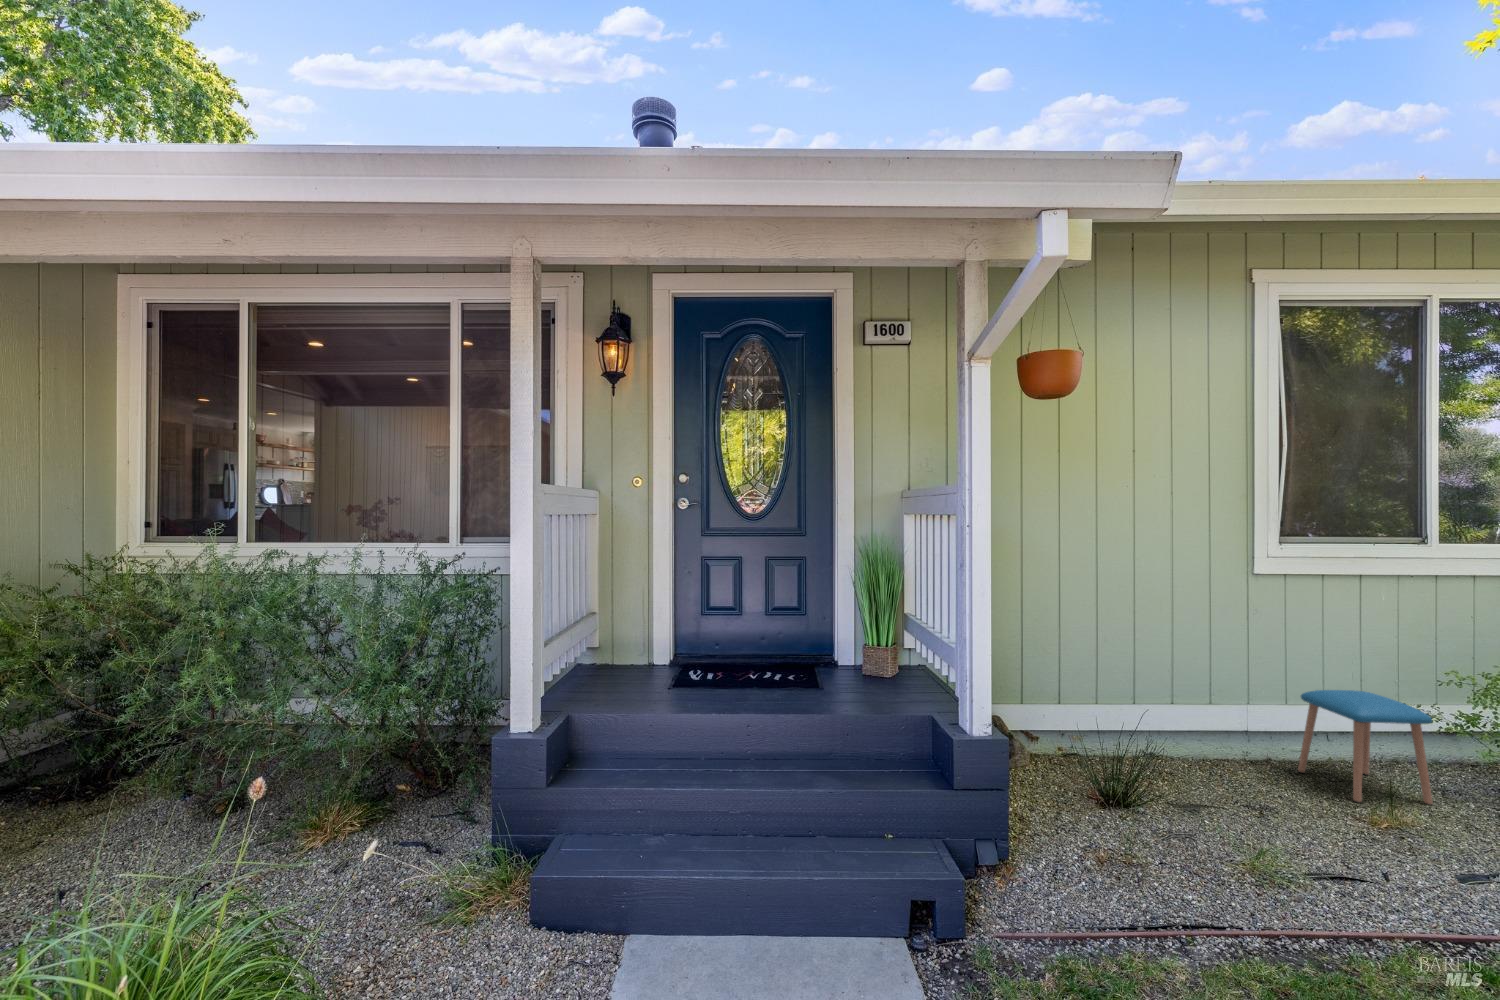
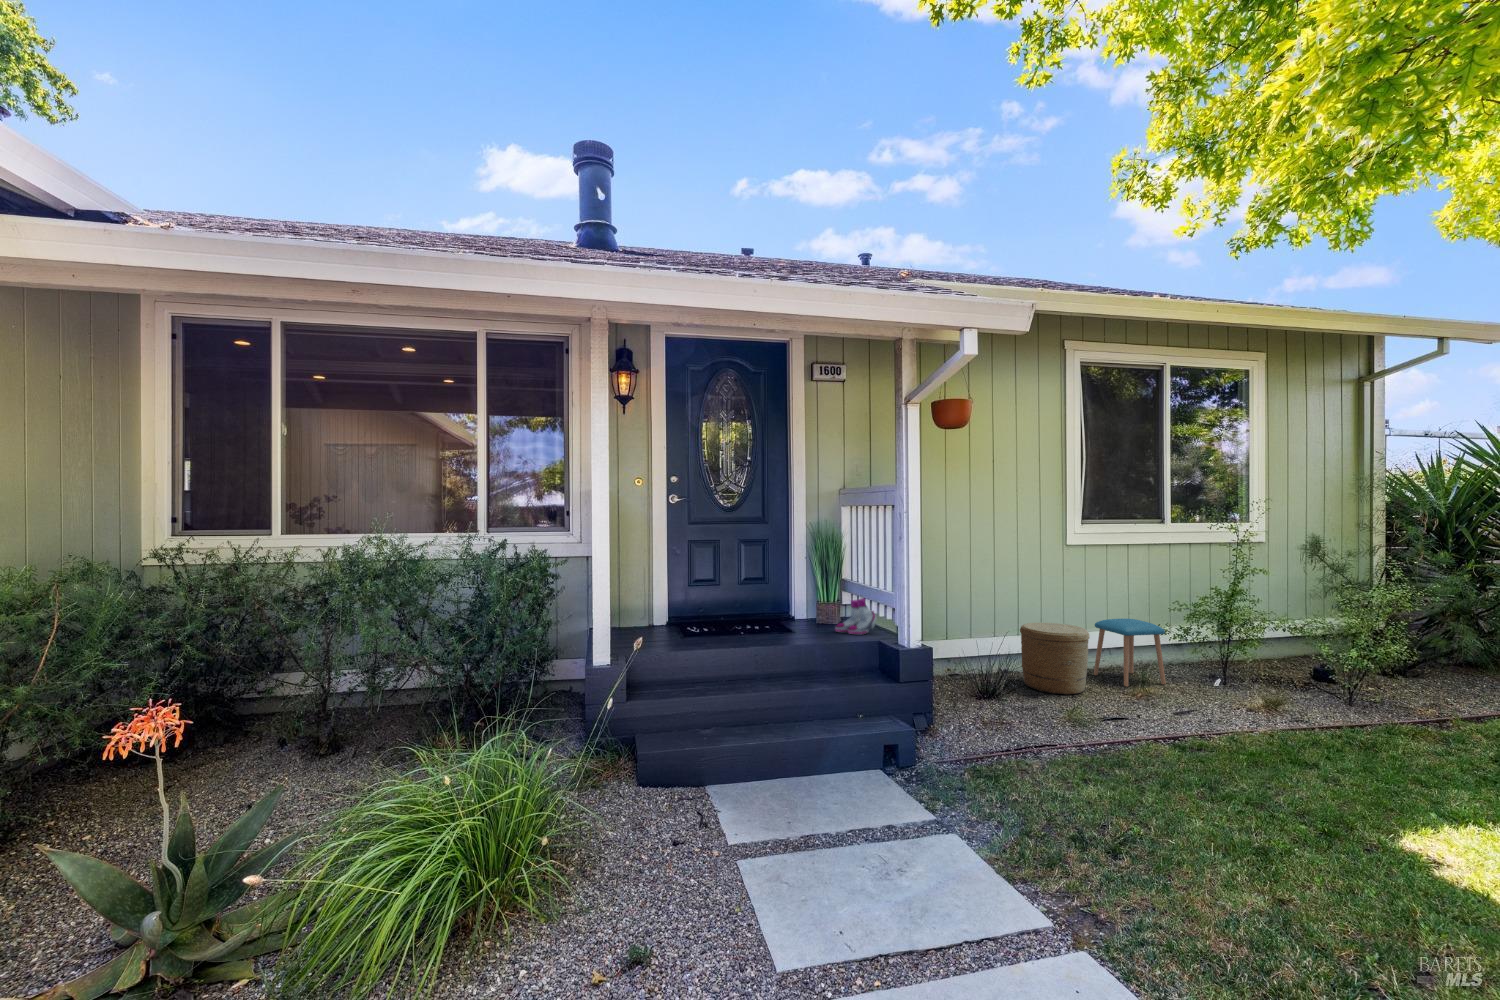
boots: none [873,648,934,701] -> present [835,598,877,634]
woven basket: none [1173,688,1292,808] -> present [1020,623,1090,695]

